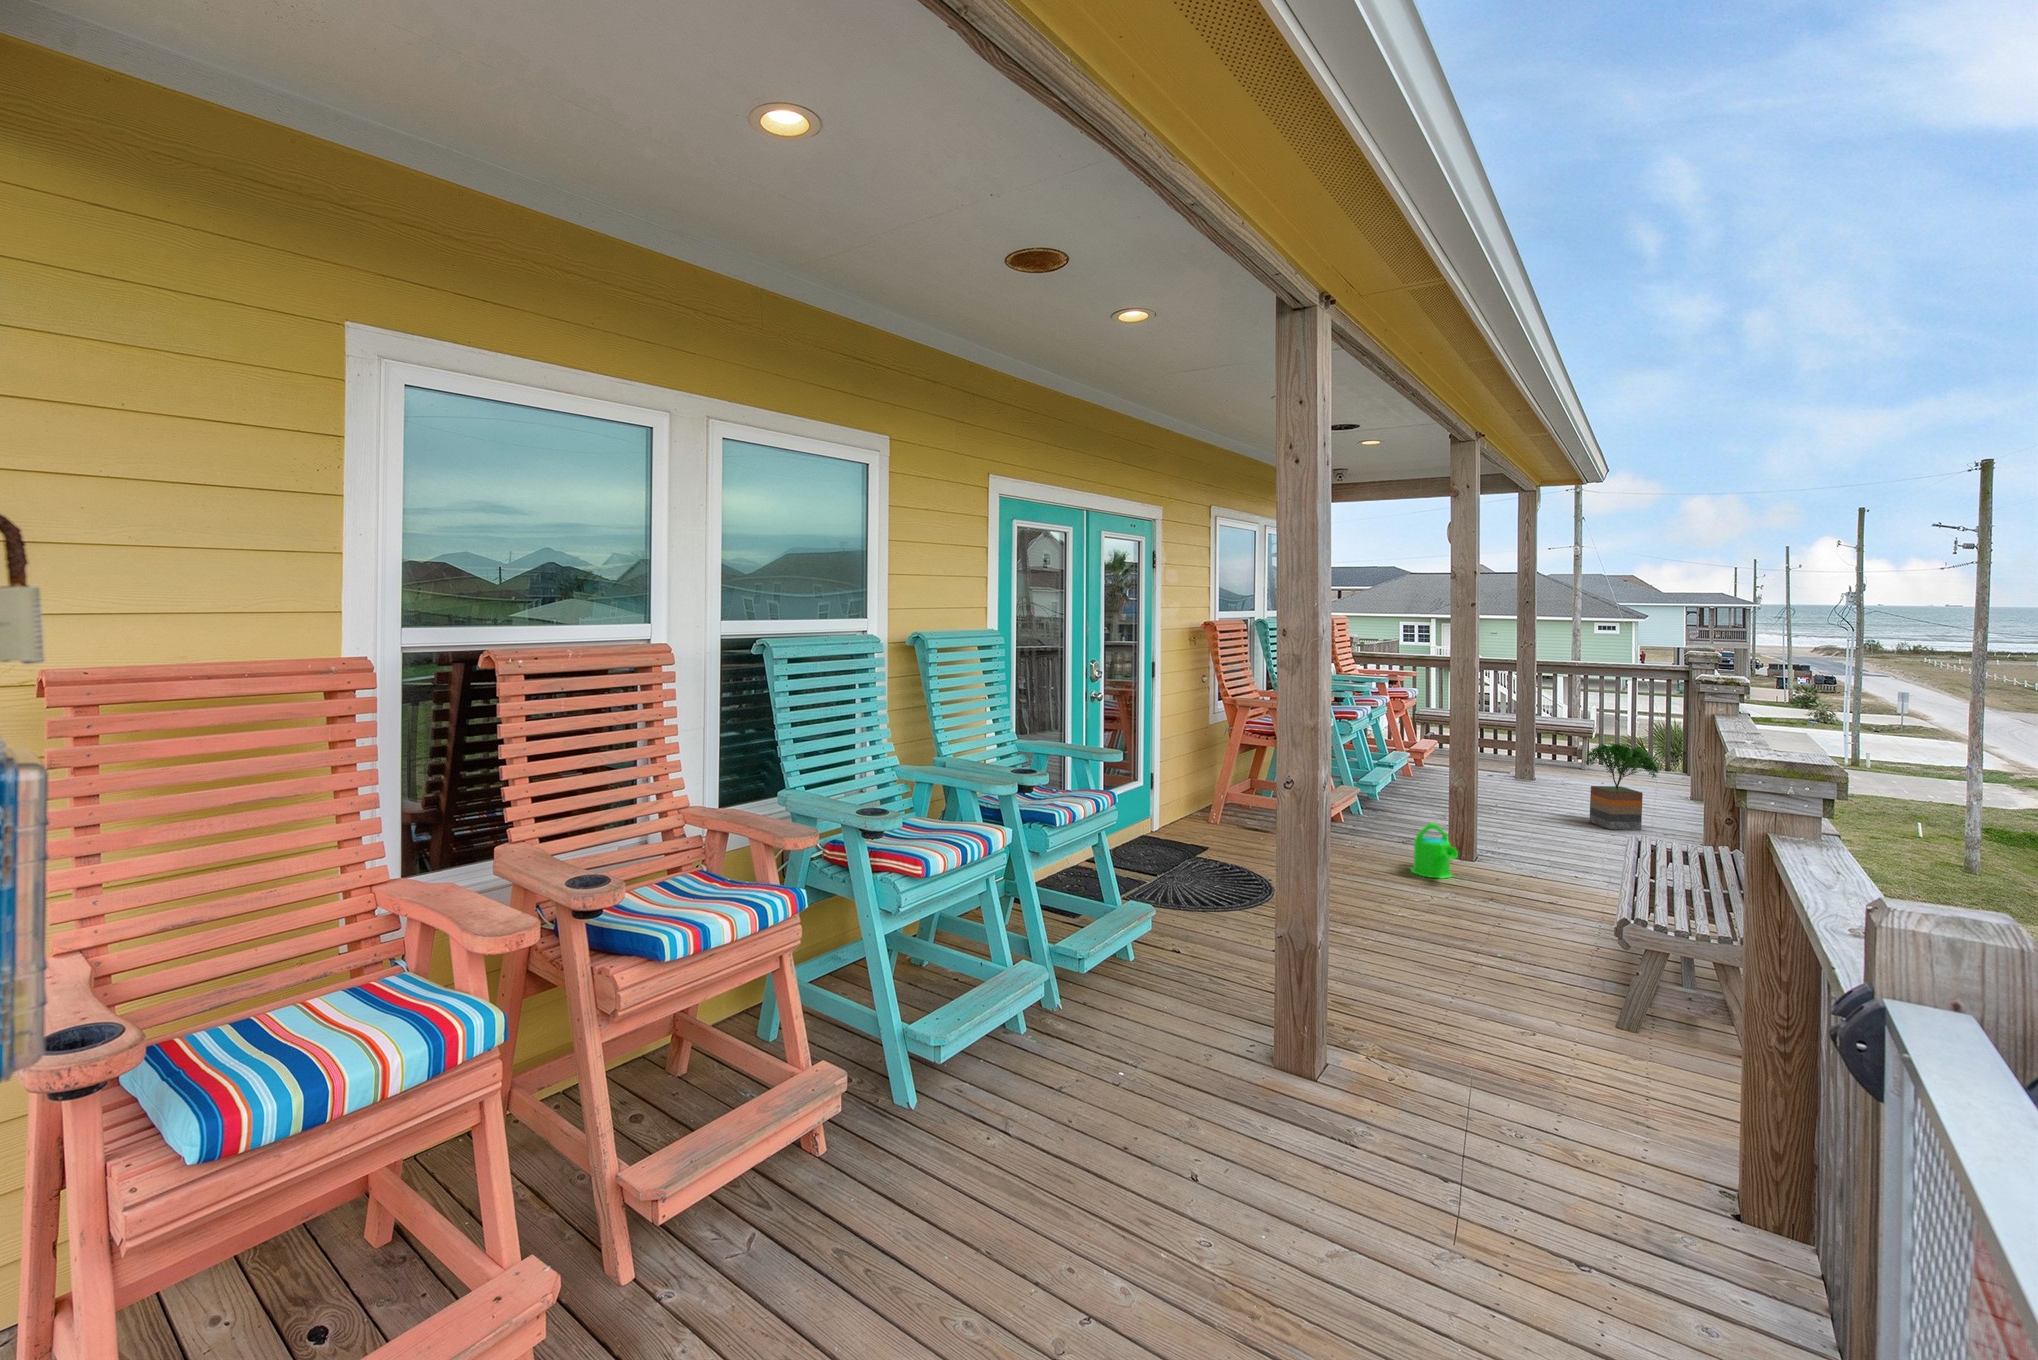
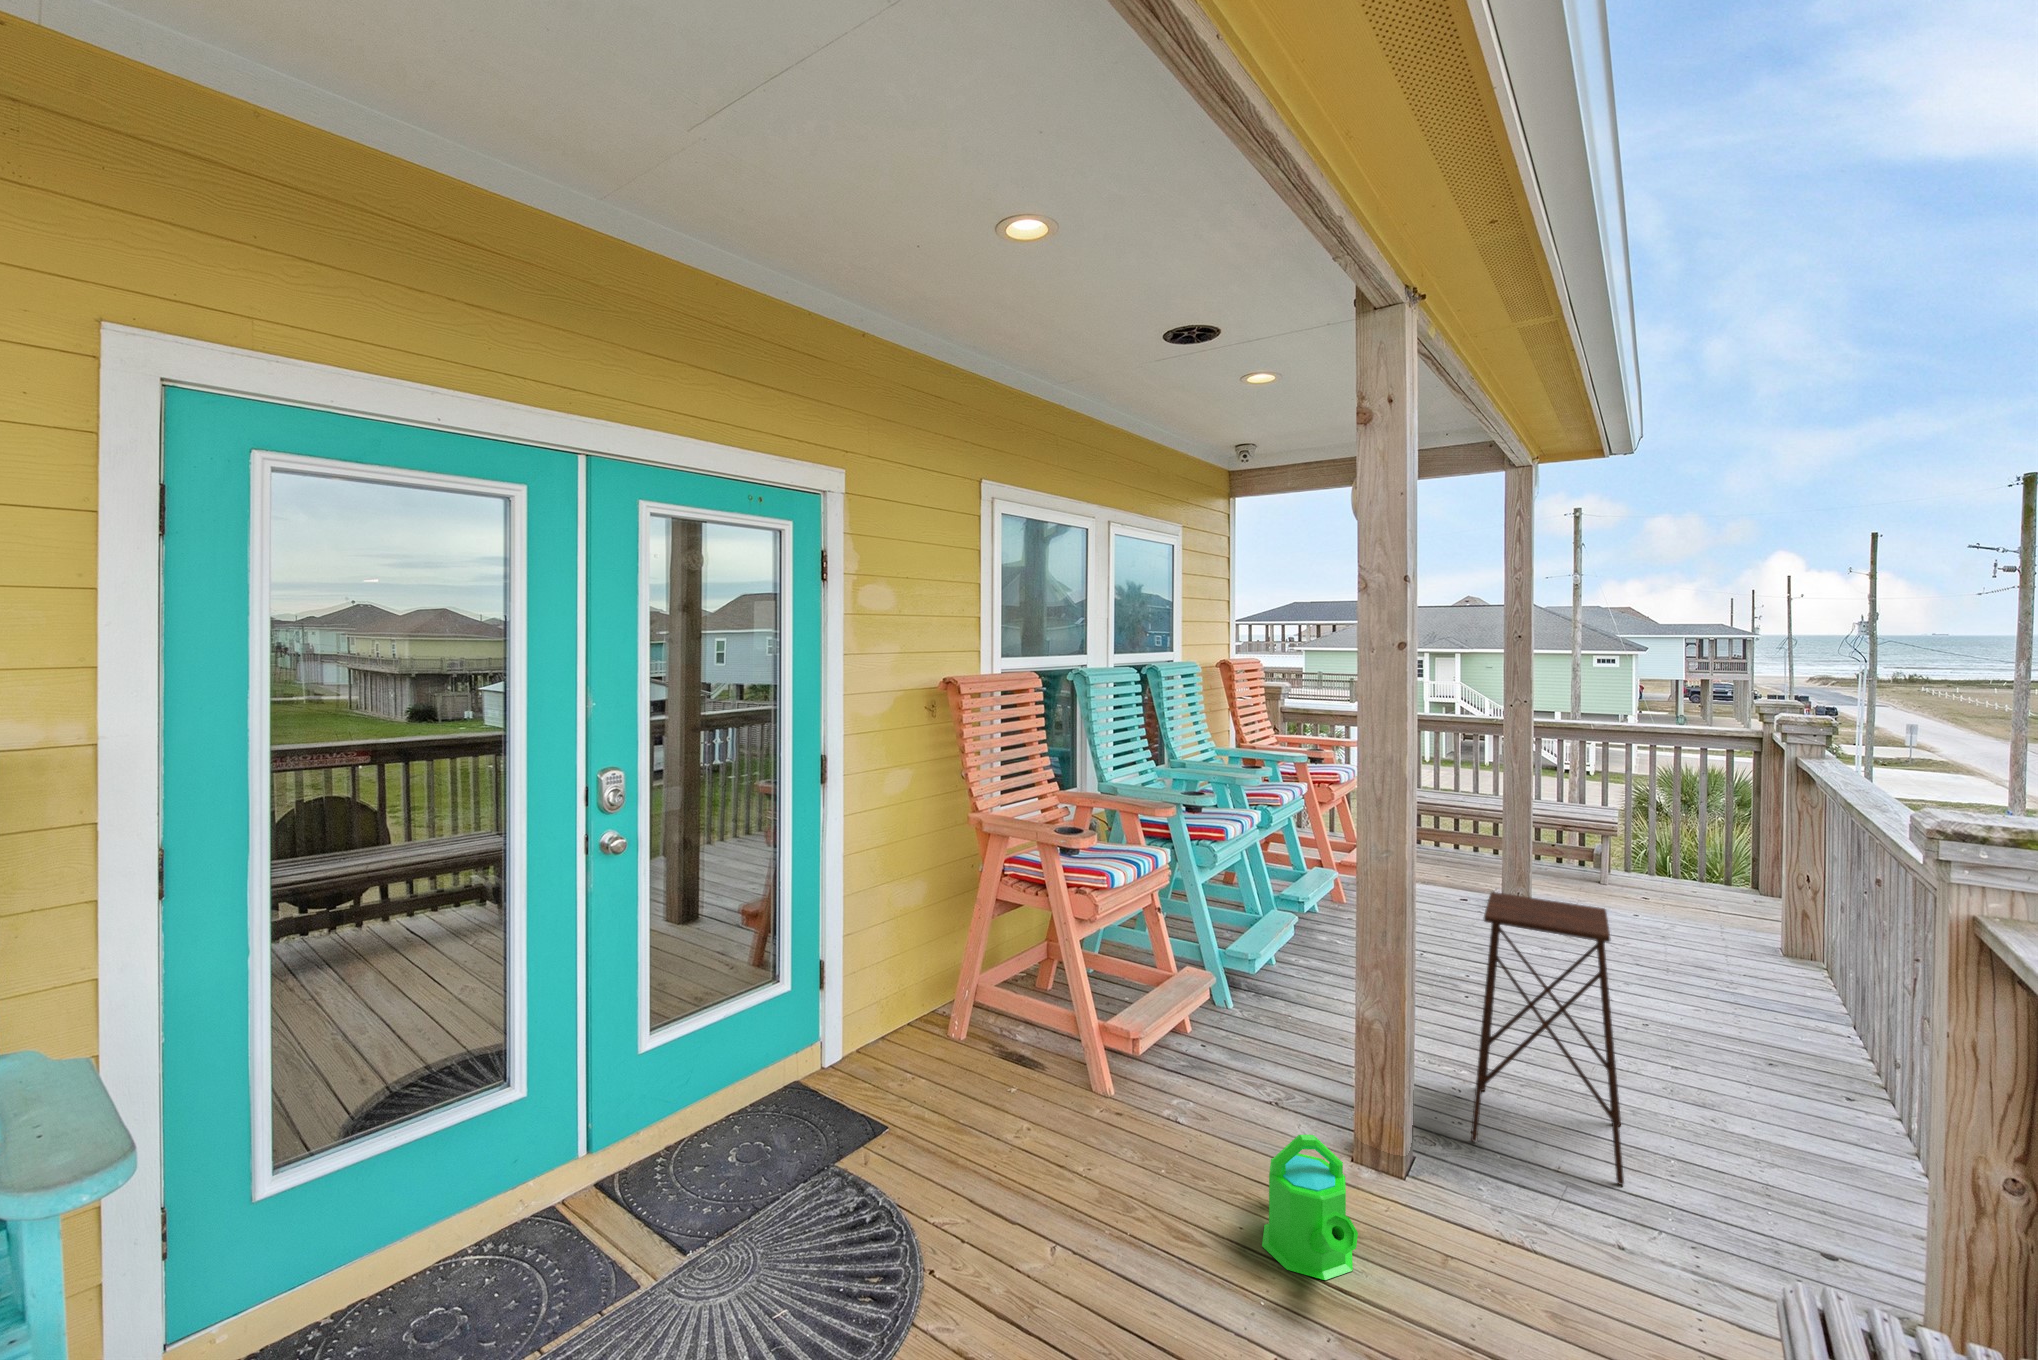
side table: none [1502,734,1576,860] -> present [1471,892,1624,1185]
potted tree: present [1585,743,1660,830] -> none [1619,890,1776,1062]

